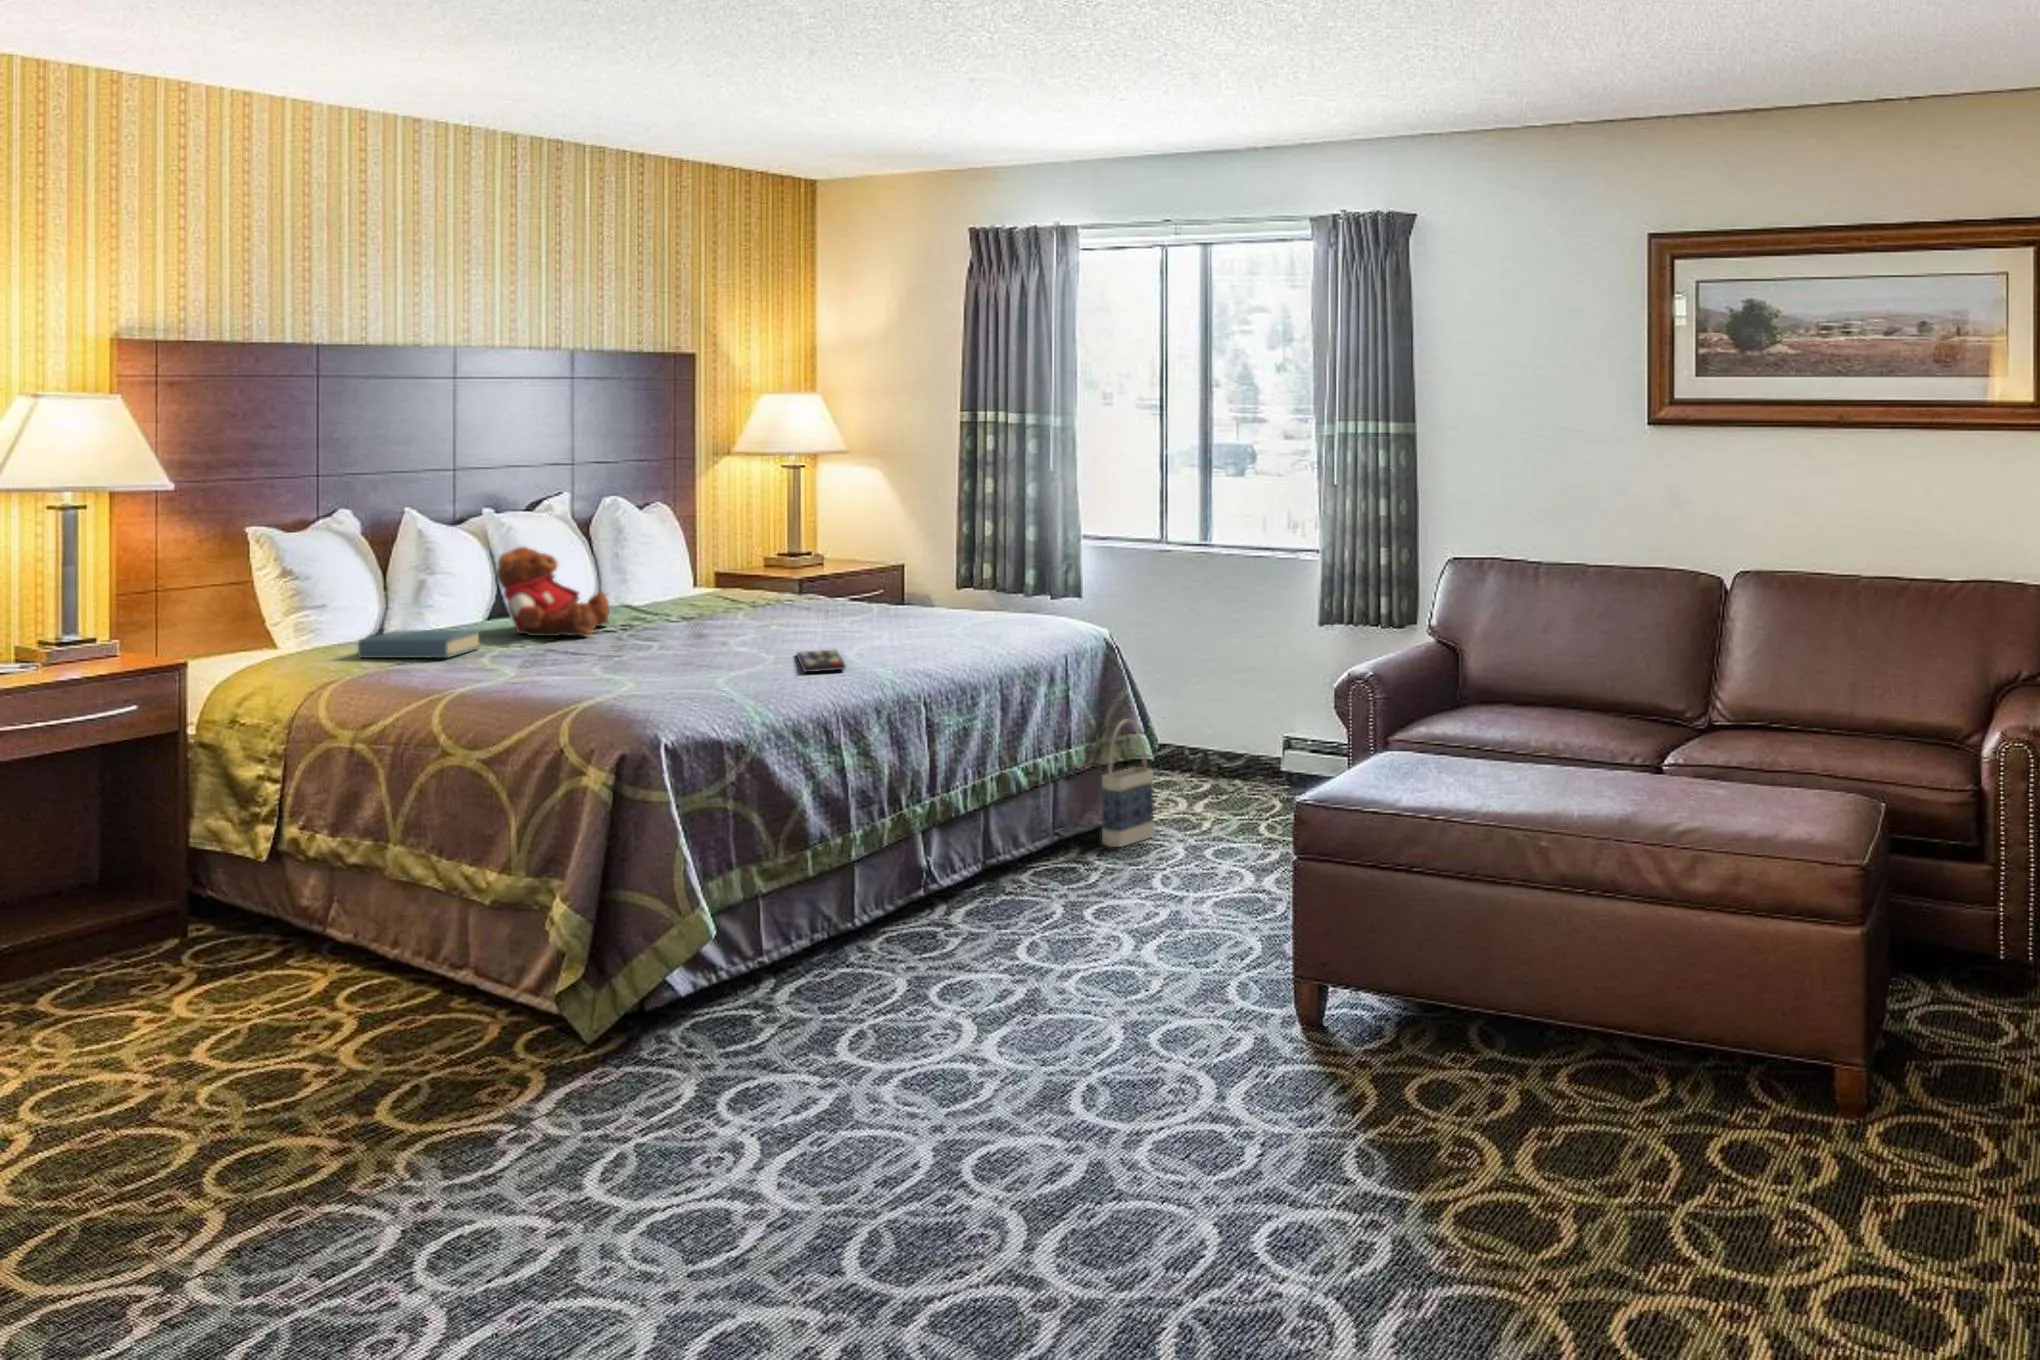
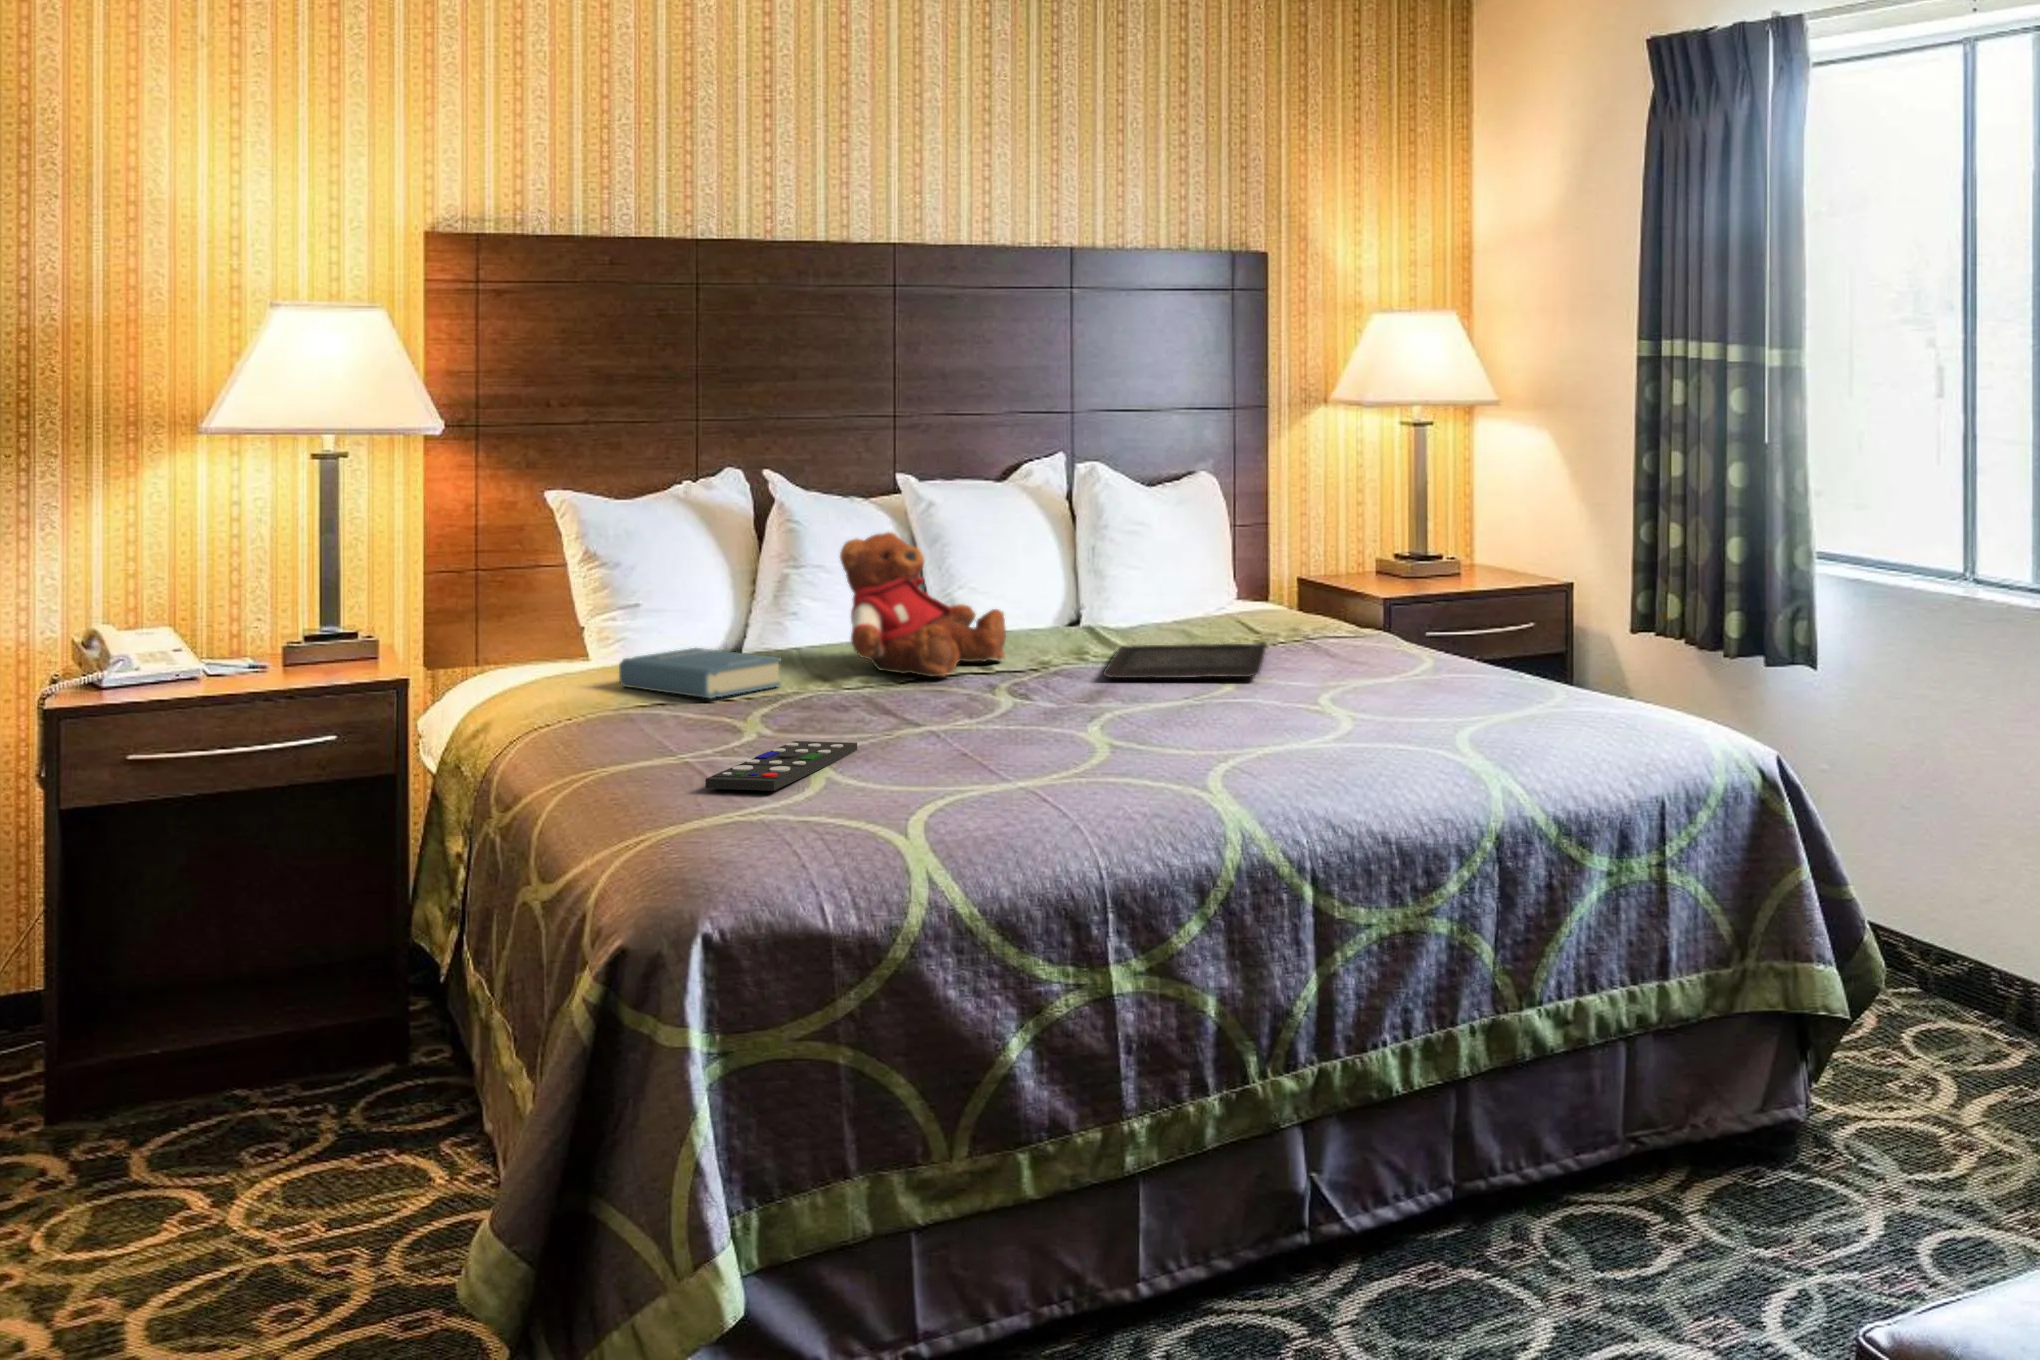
tray: none [677,604,797,627] -> present [1104,644,1266,678]
remote control: present [797,650,846,672] -> present [706,741,857,791]
bag: present [1102,720,1154,847] -> none [1726,935,1834,1191]

